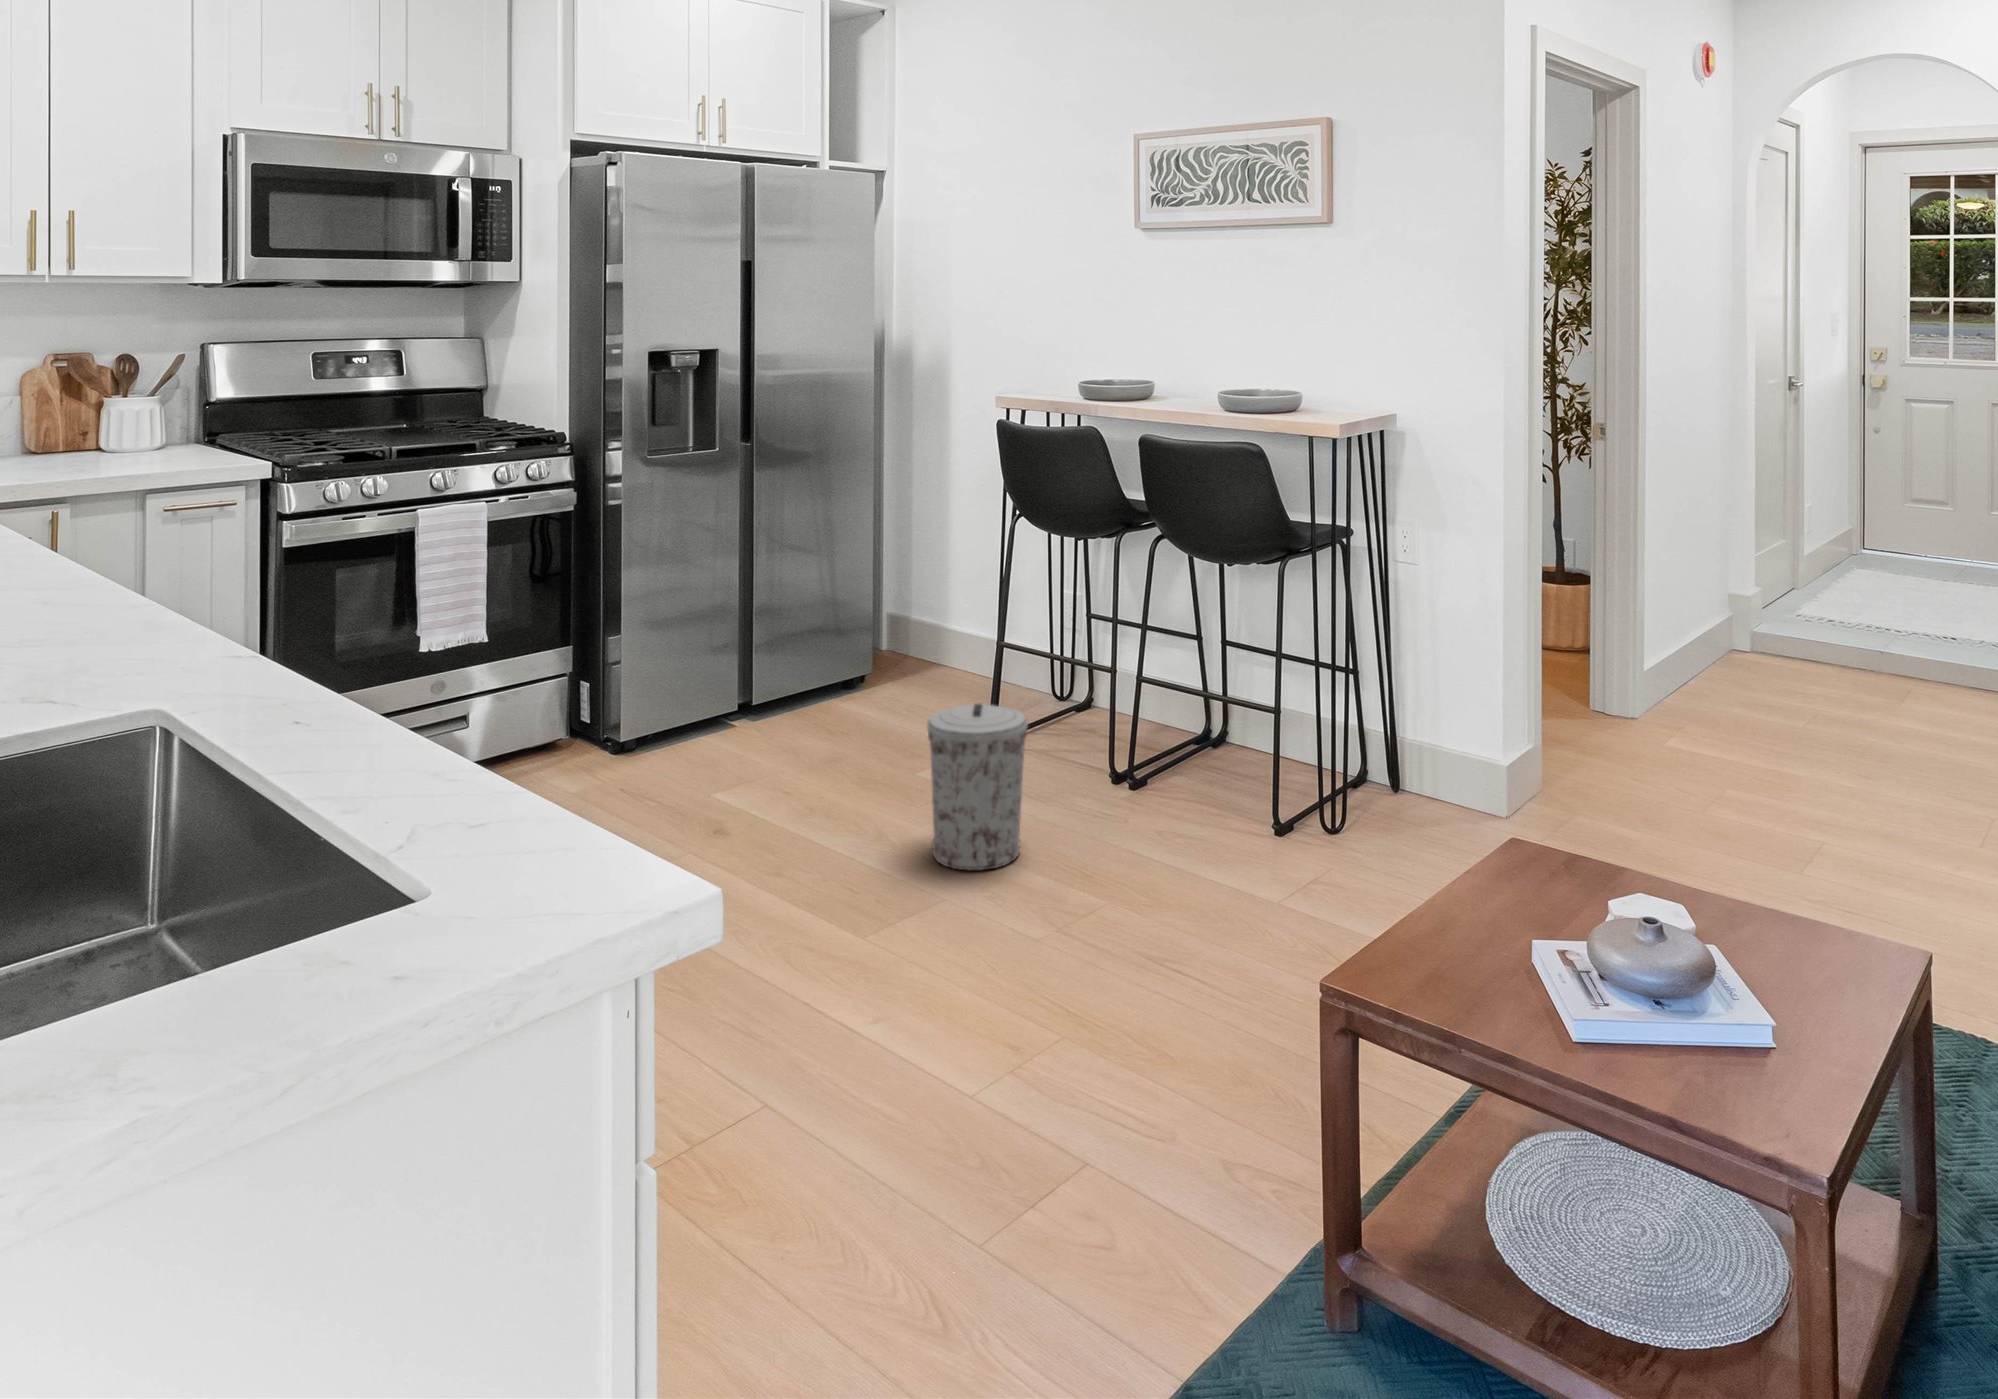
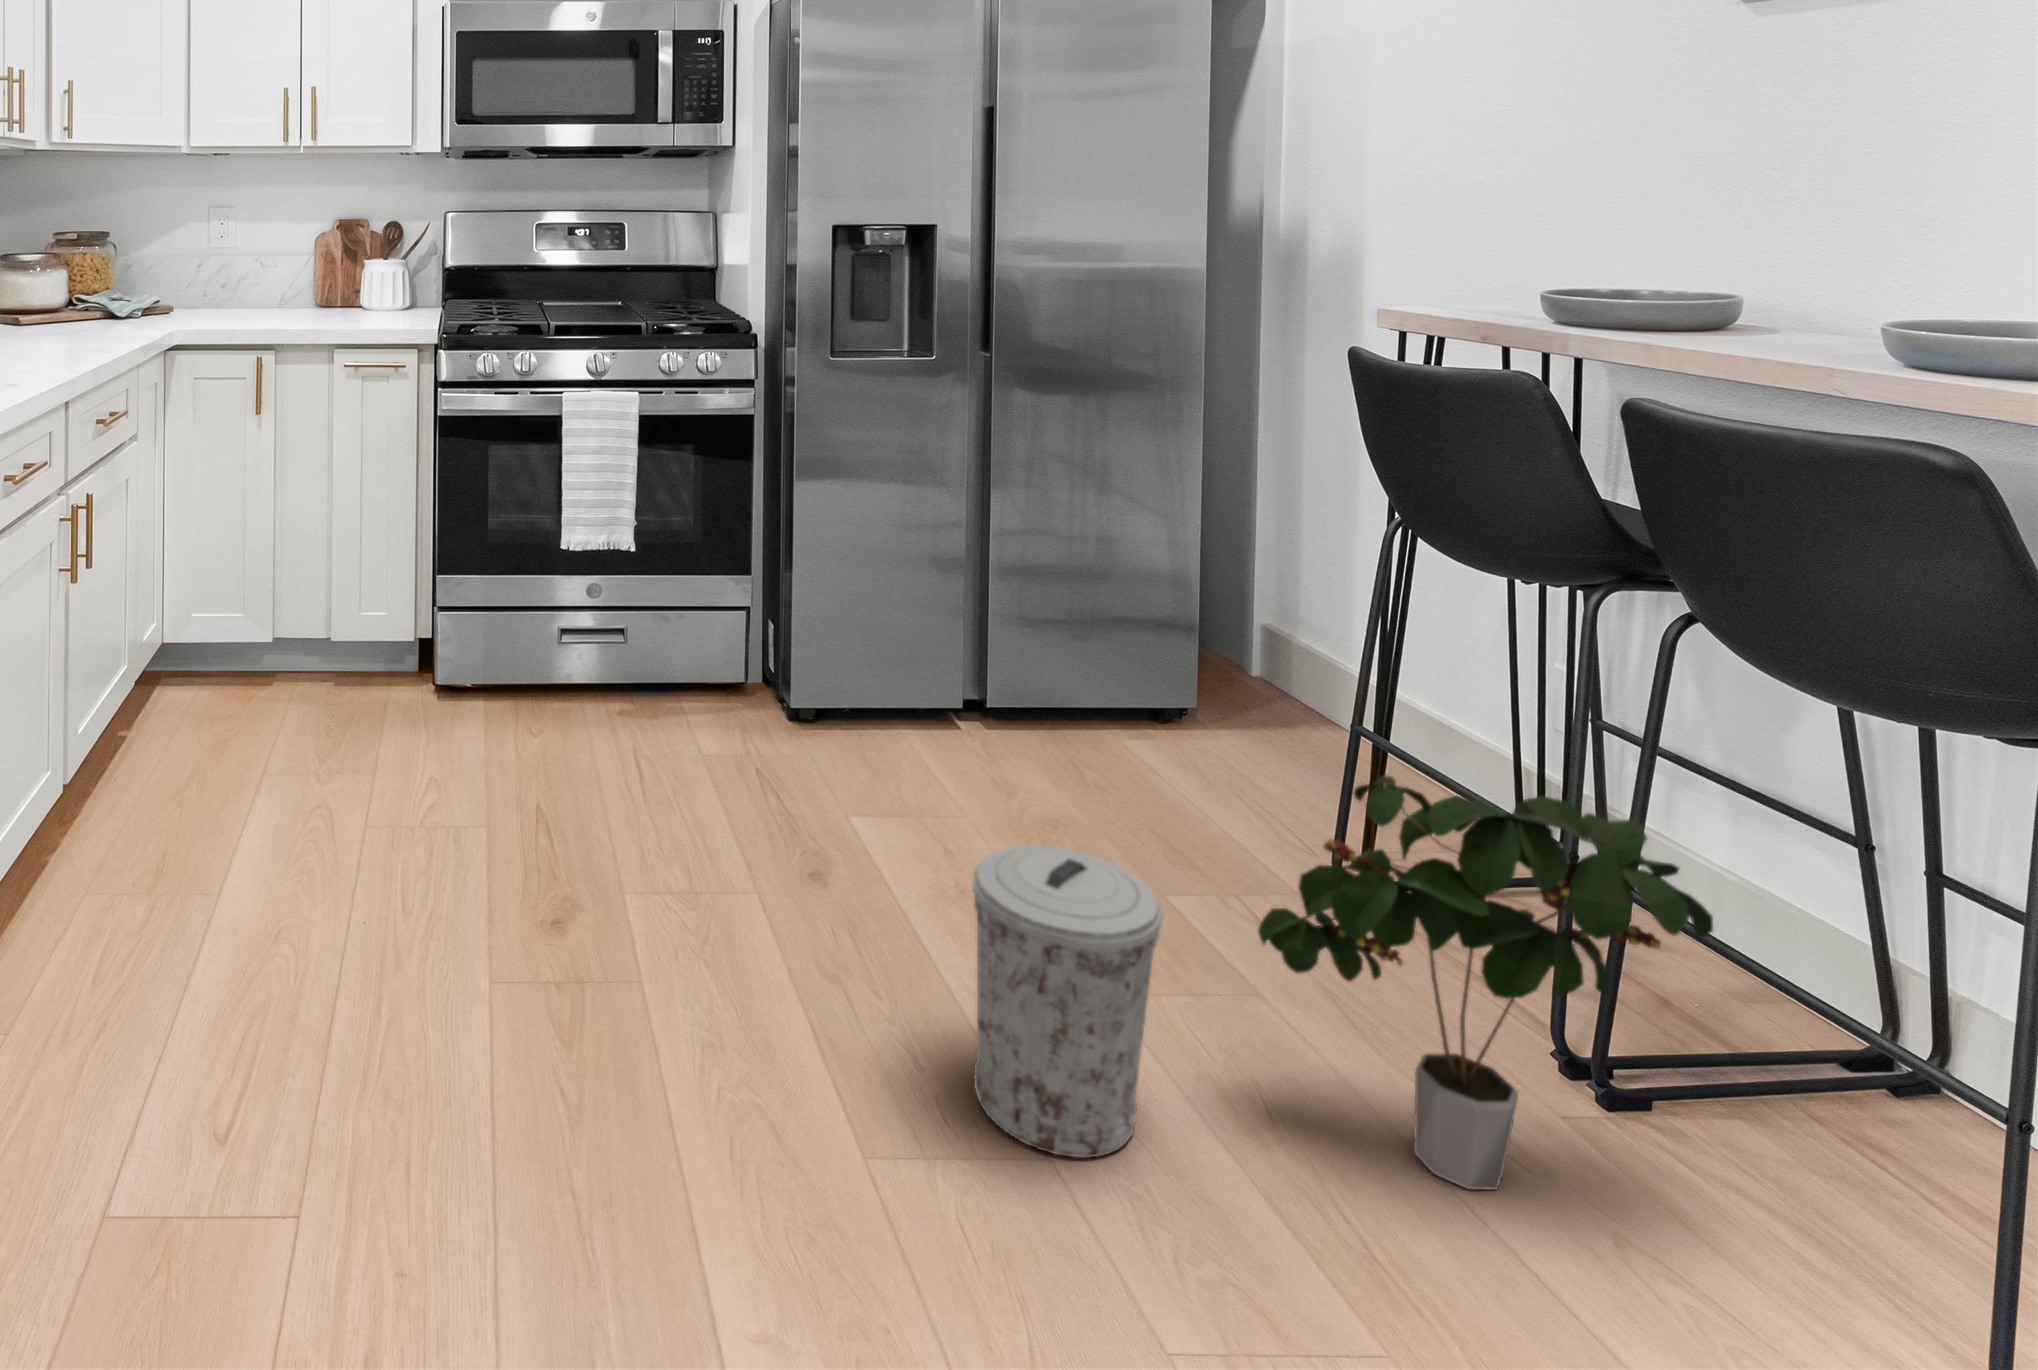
potted plant: none [1051,609,1213,812] -> present [1258,776,1713,1190]

